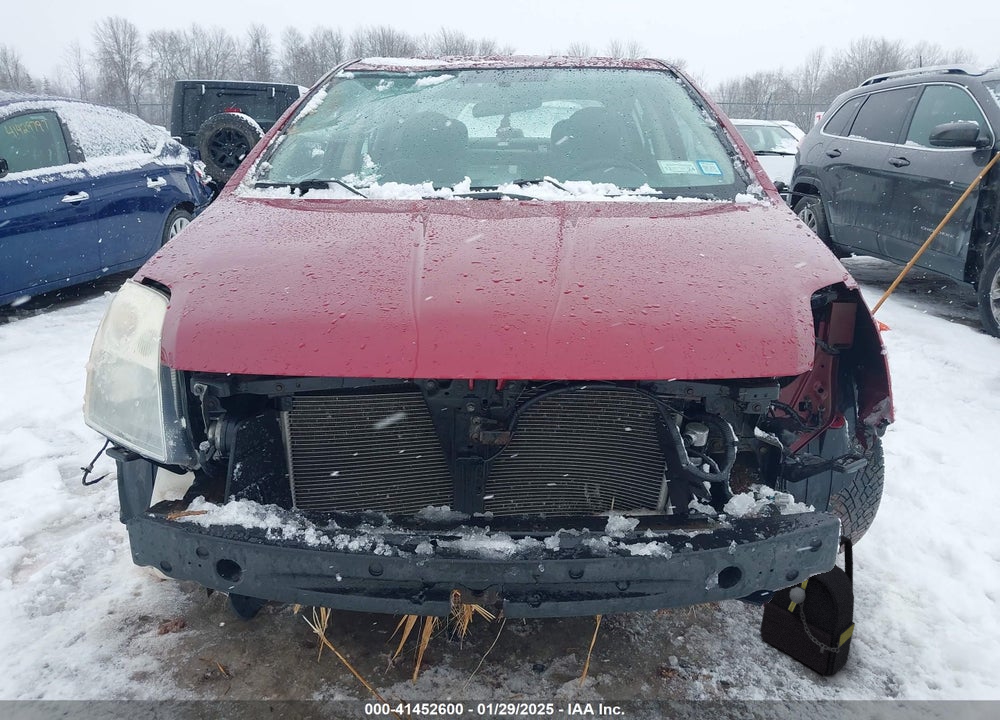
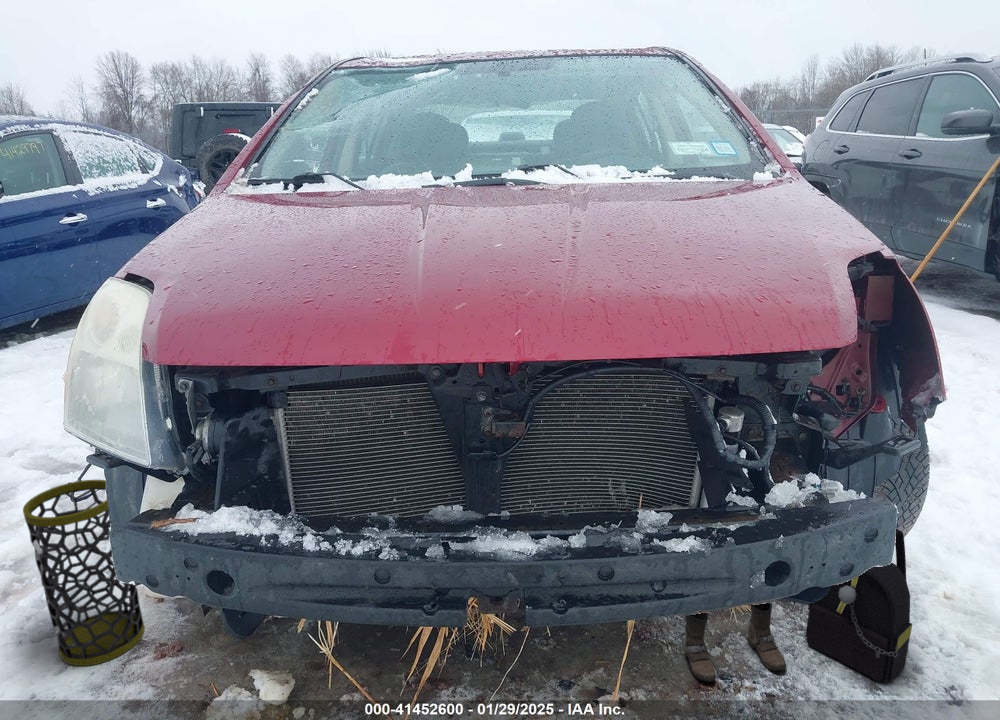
trash can: none [41,467,149,639] -> present [23,480,144,666]
boots: none [649,595,740,670] -> present [684,601,786,682]

